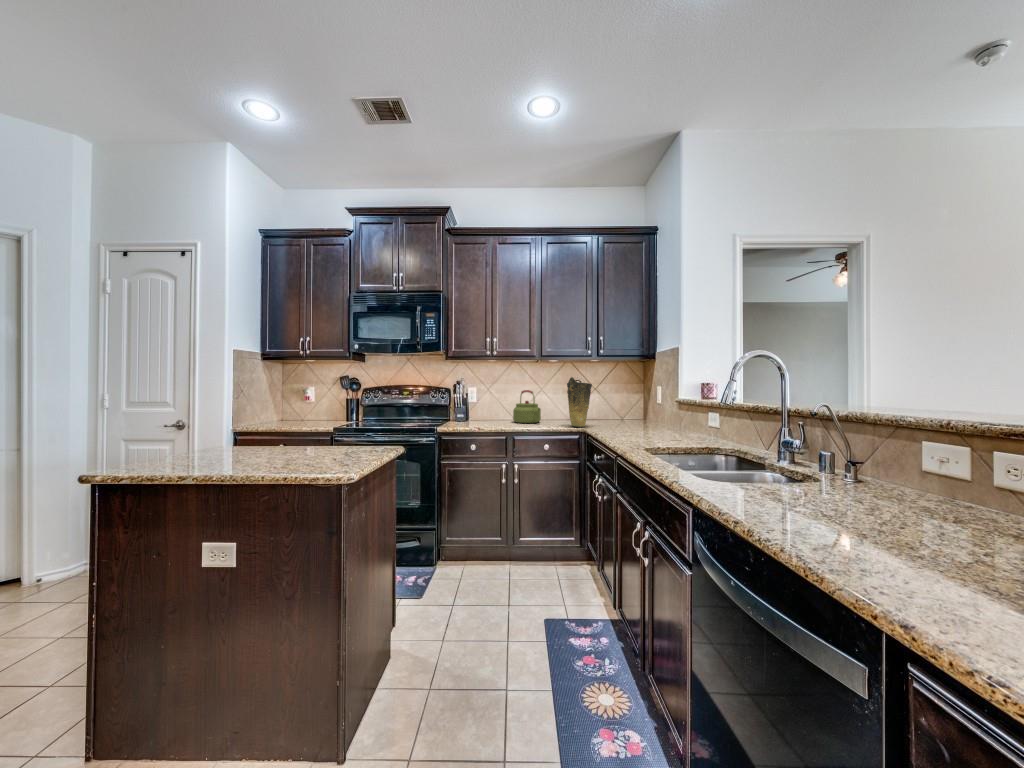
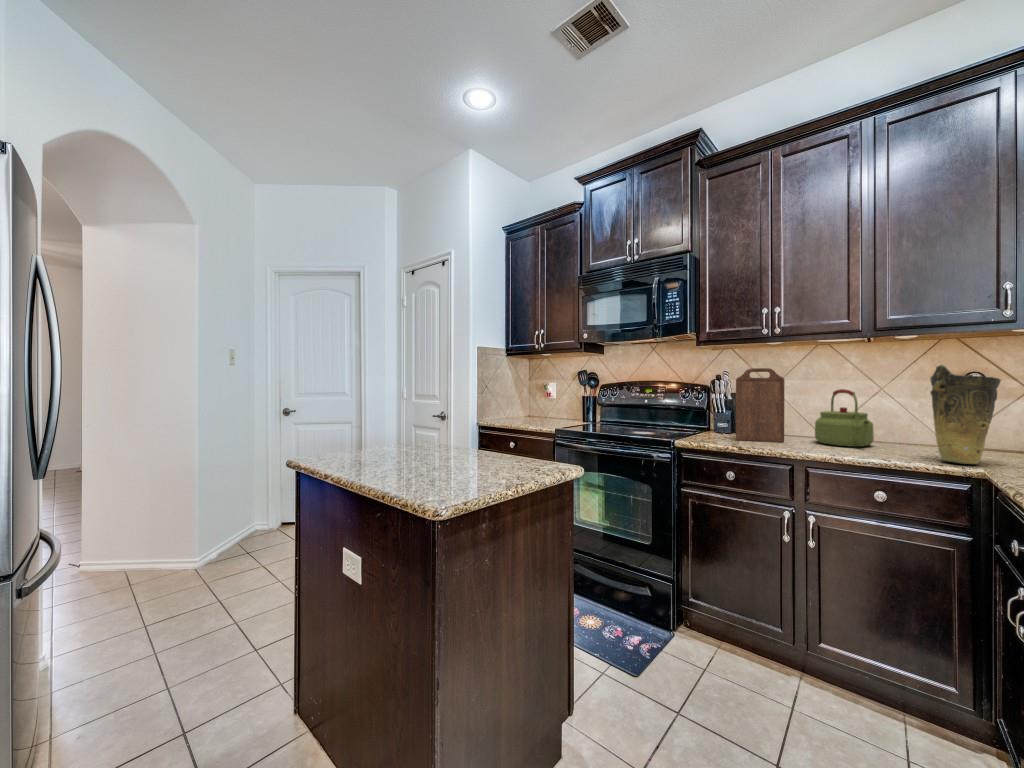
cutting board: none [472,377,499,424] -> present [736,368,785,442]

